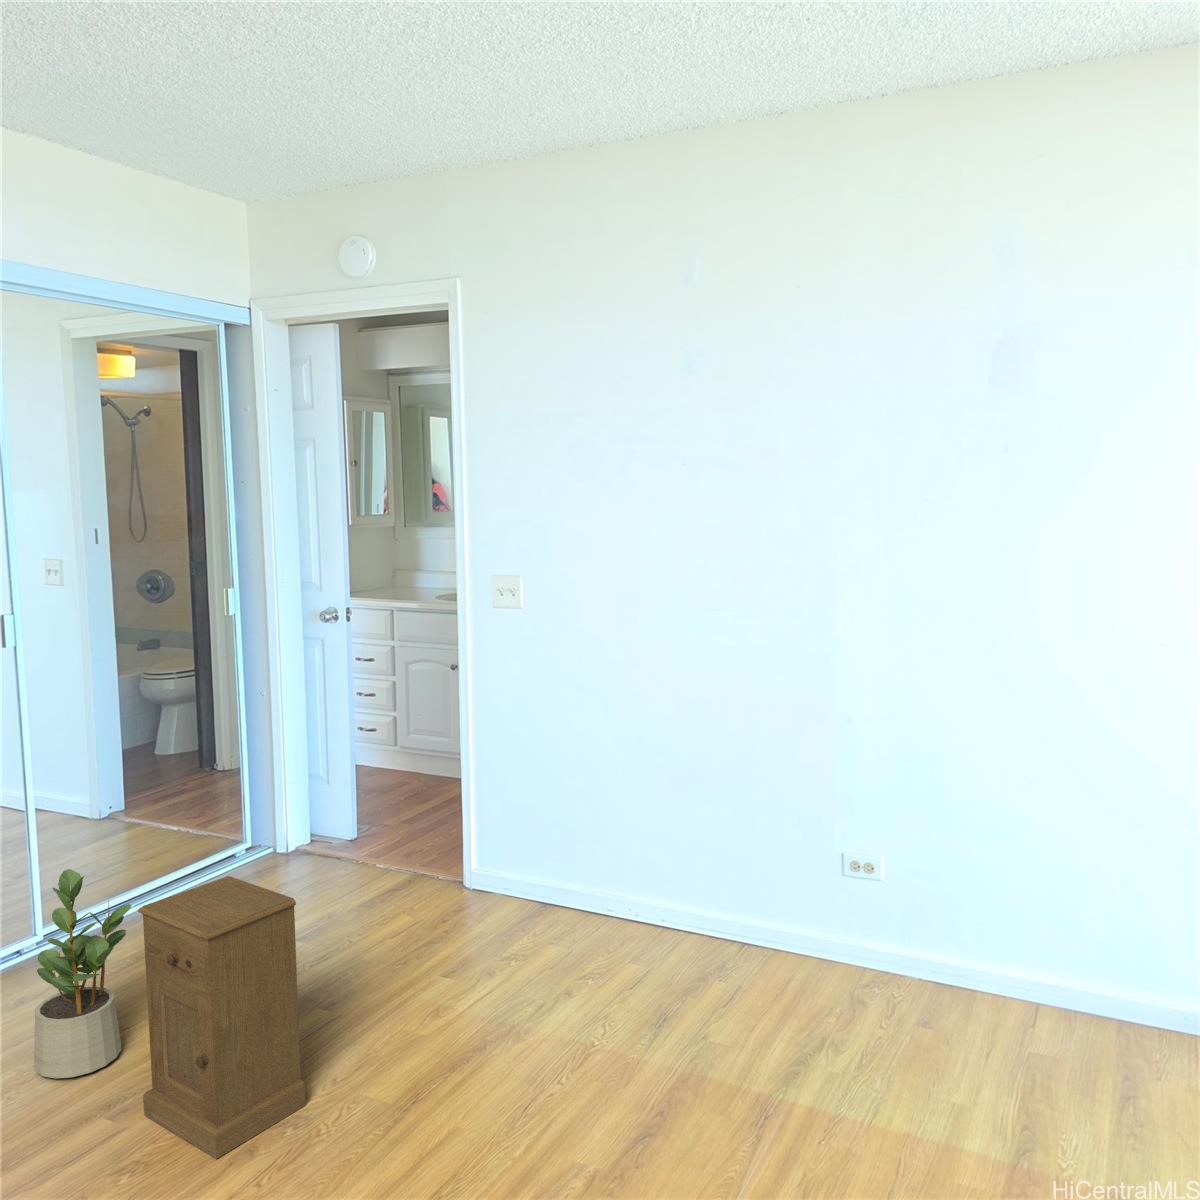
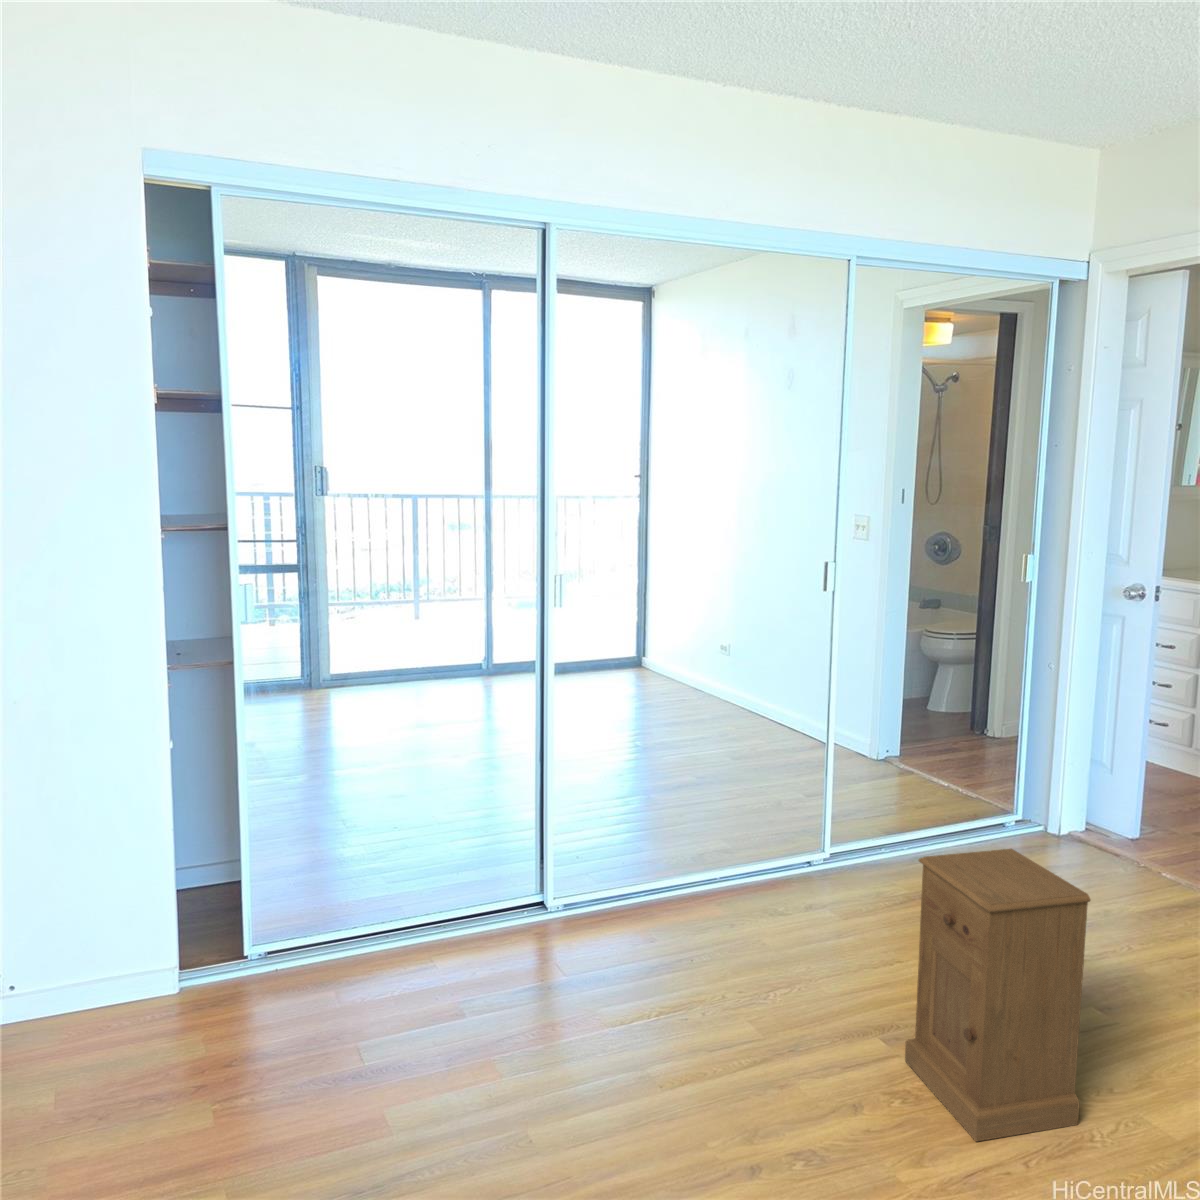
potted plant: present [34,869,132,1078] -> none [811,802,908,997]

